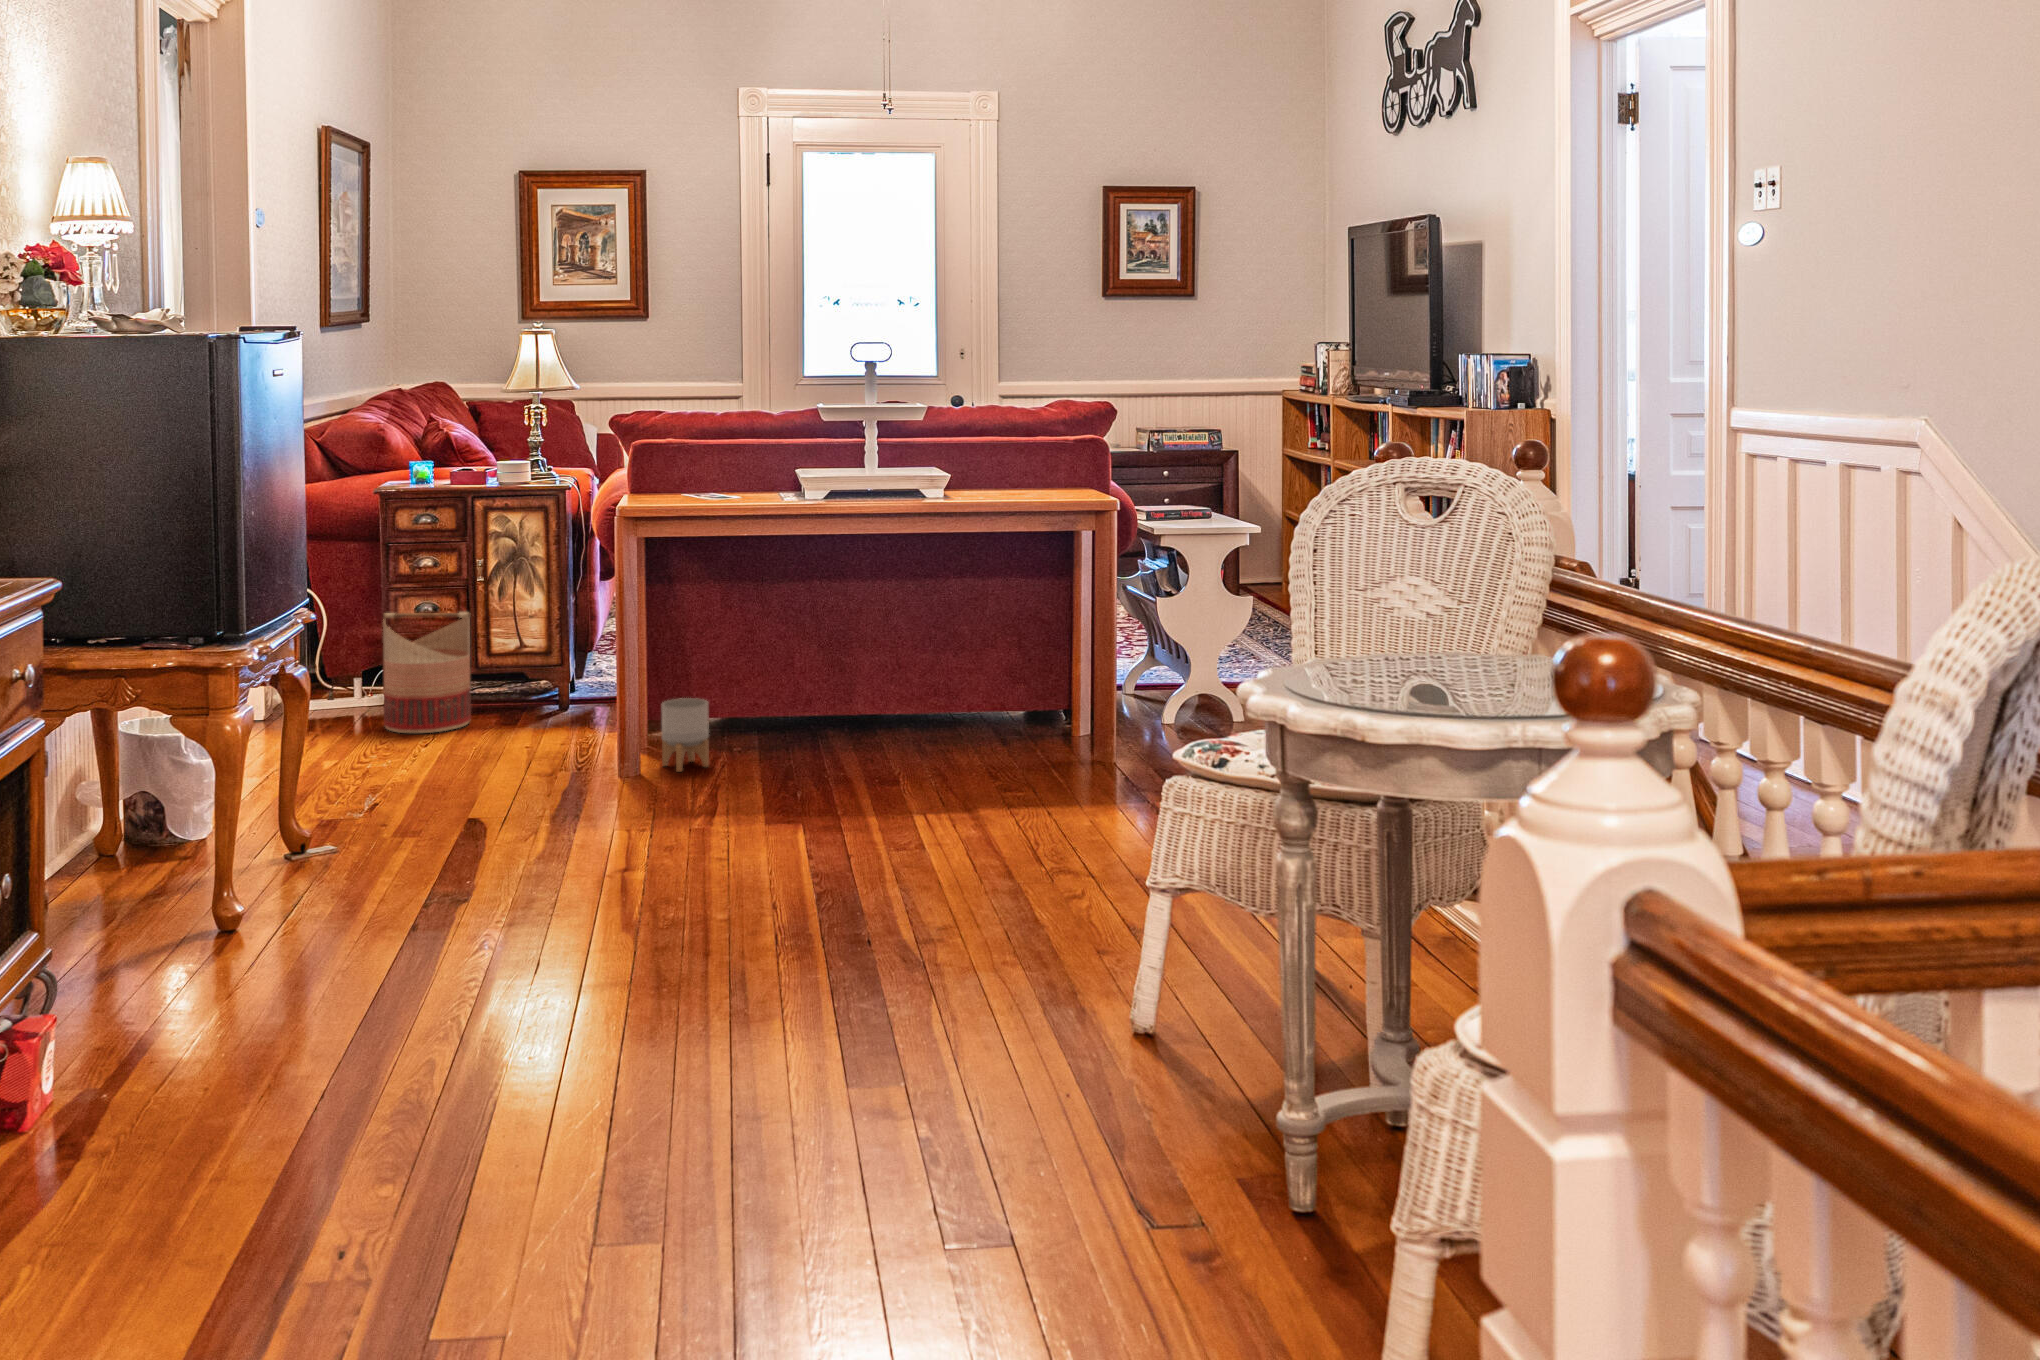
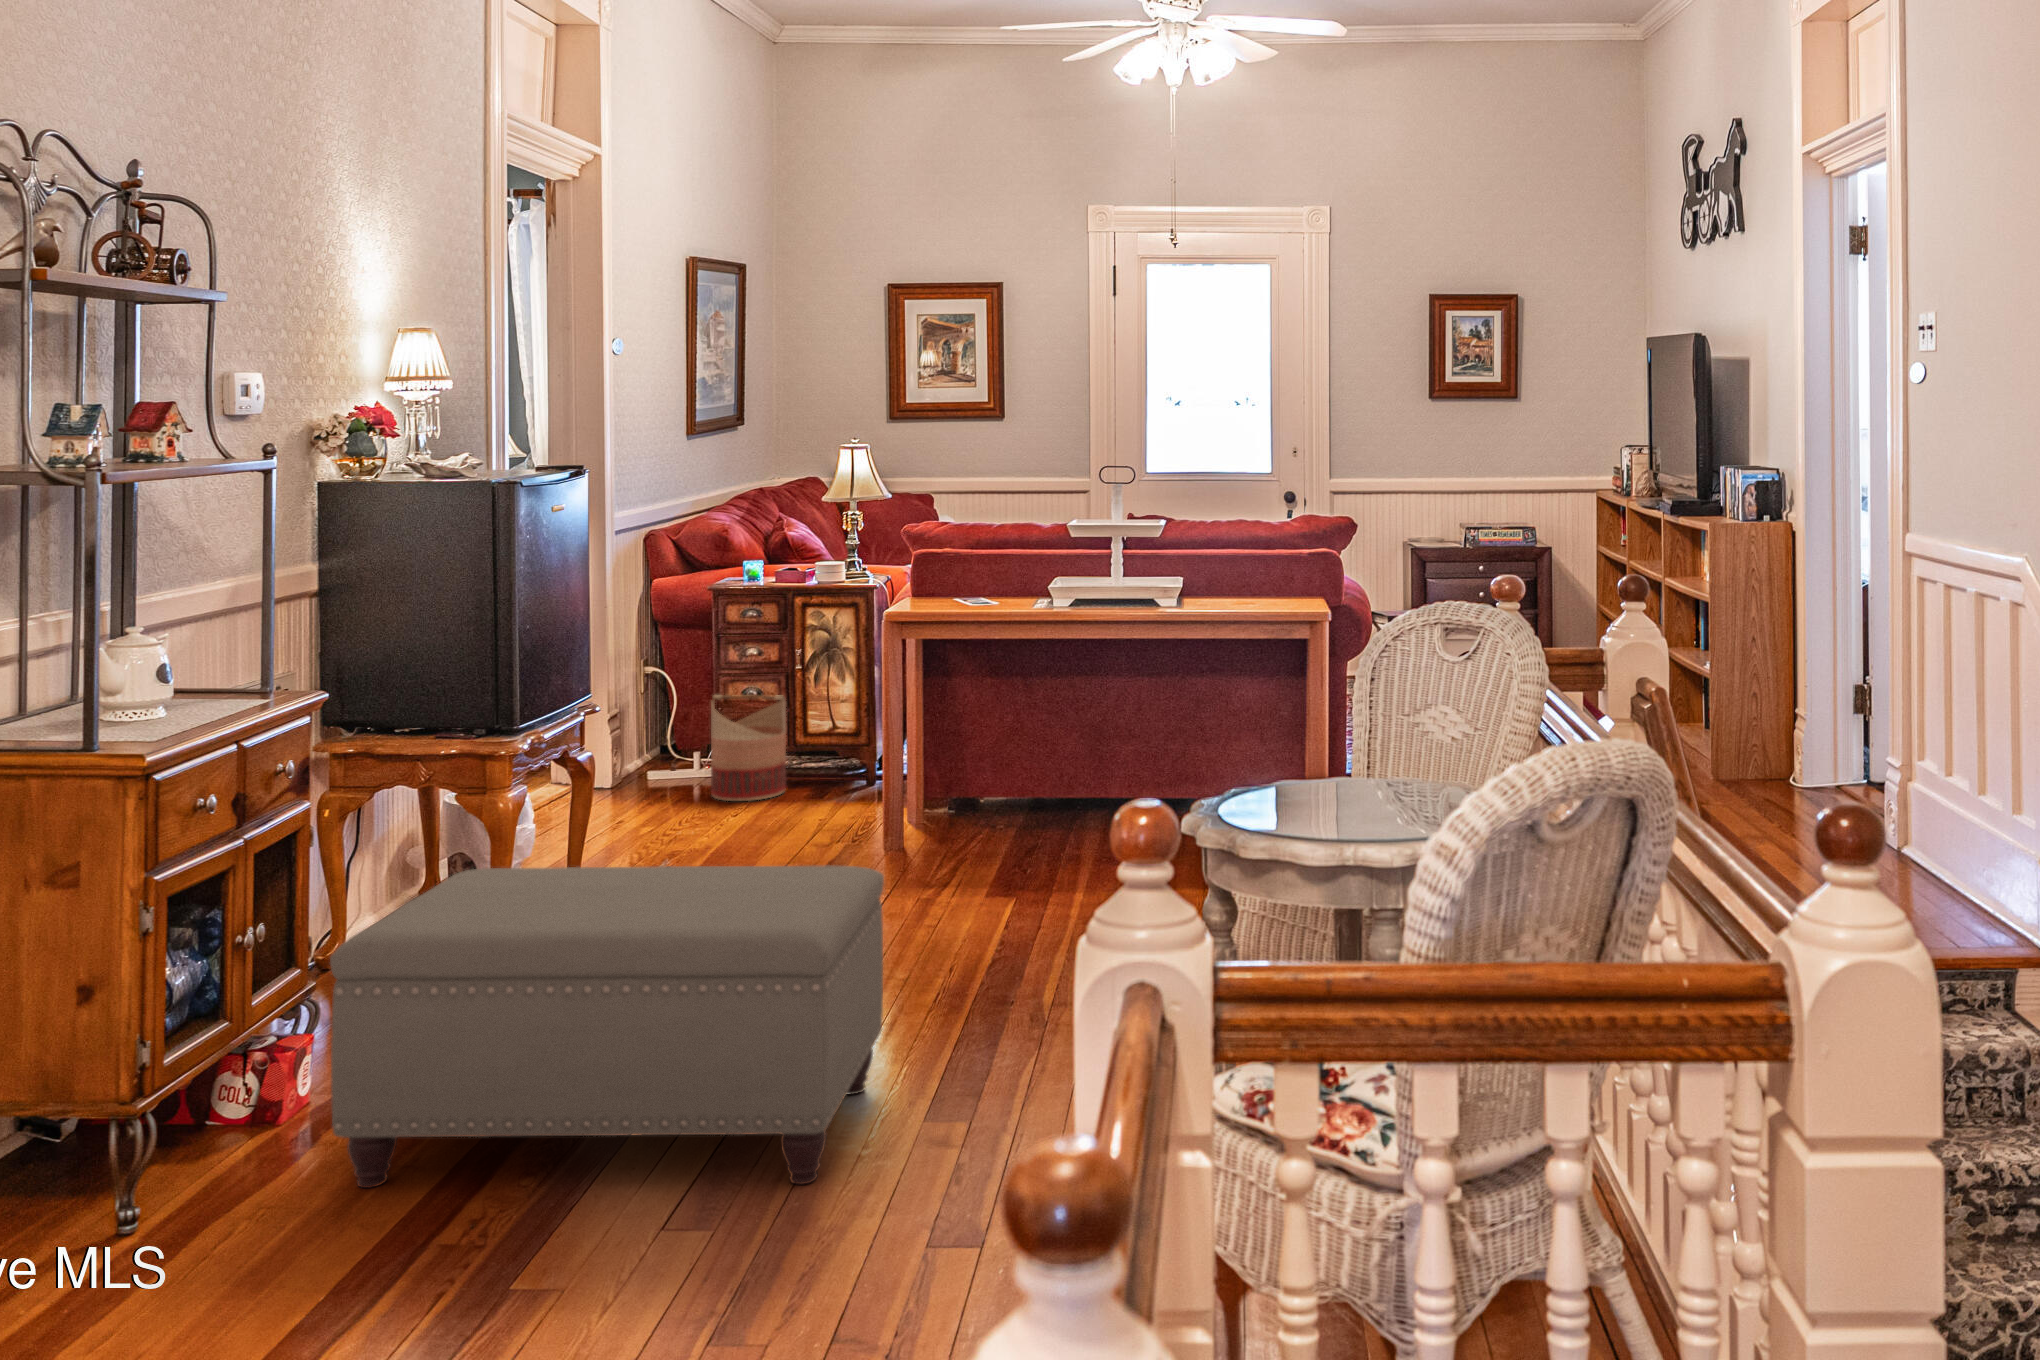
planter: present [662,698,709,772] -> none [925,778,966,844]
ottoman: none [124,783,768,1198] -> present [330,865,884,1188]

